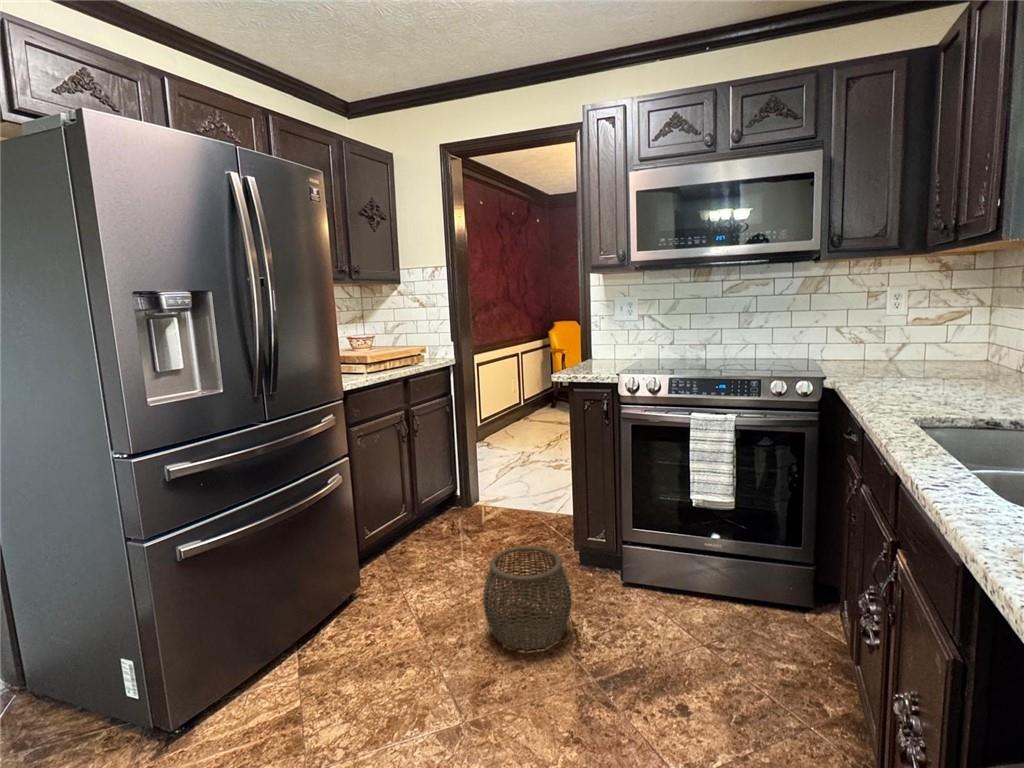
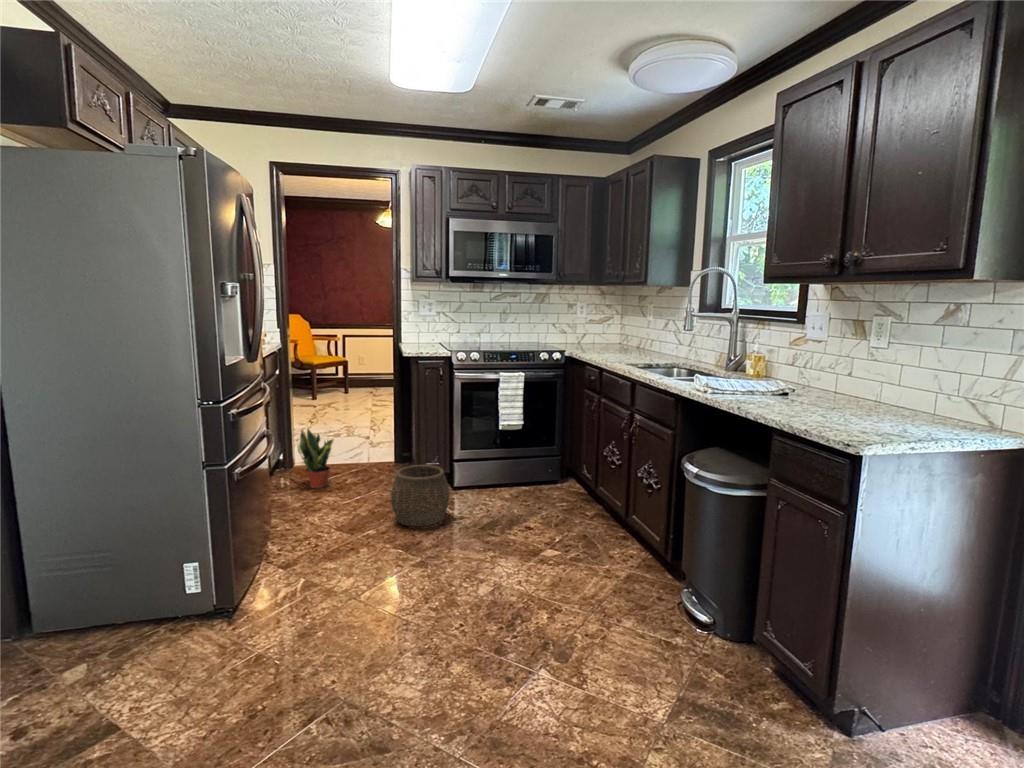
potted plant: none [440,463,491,540] -> present [298,429,333,488]

